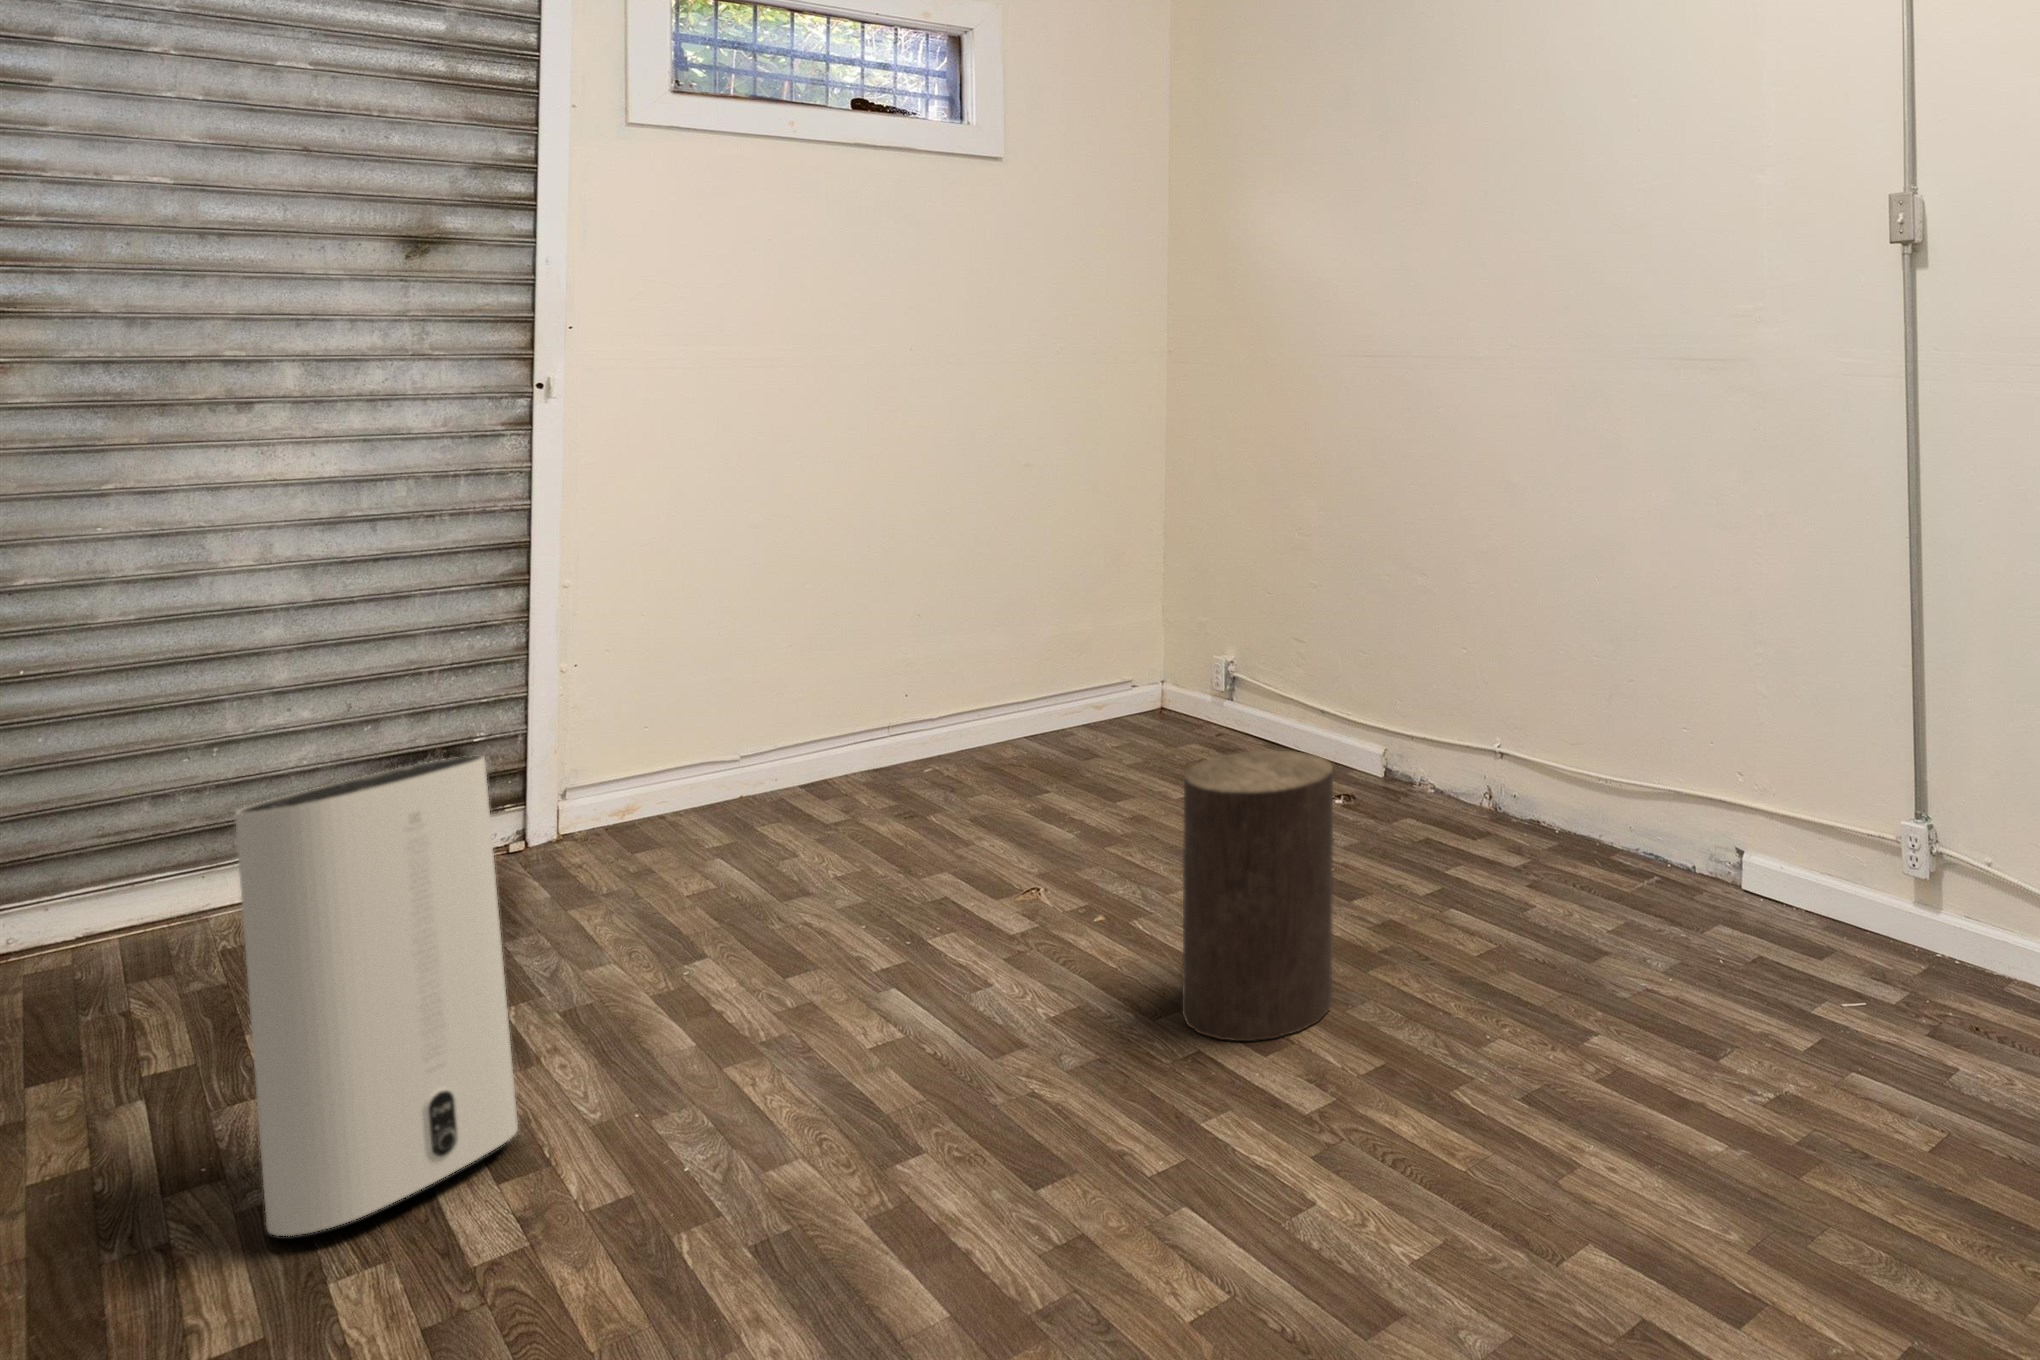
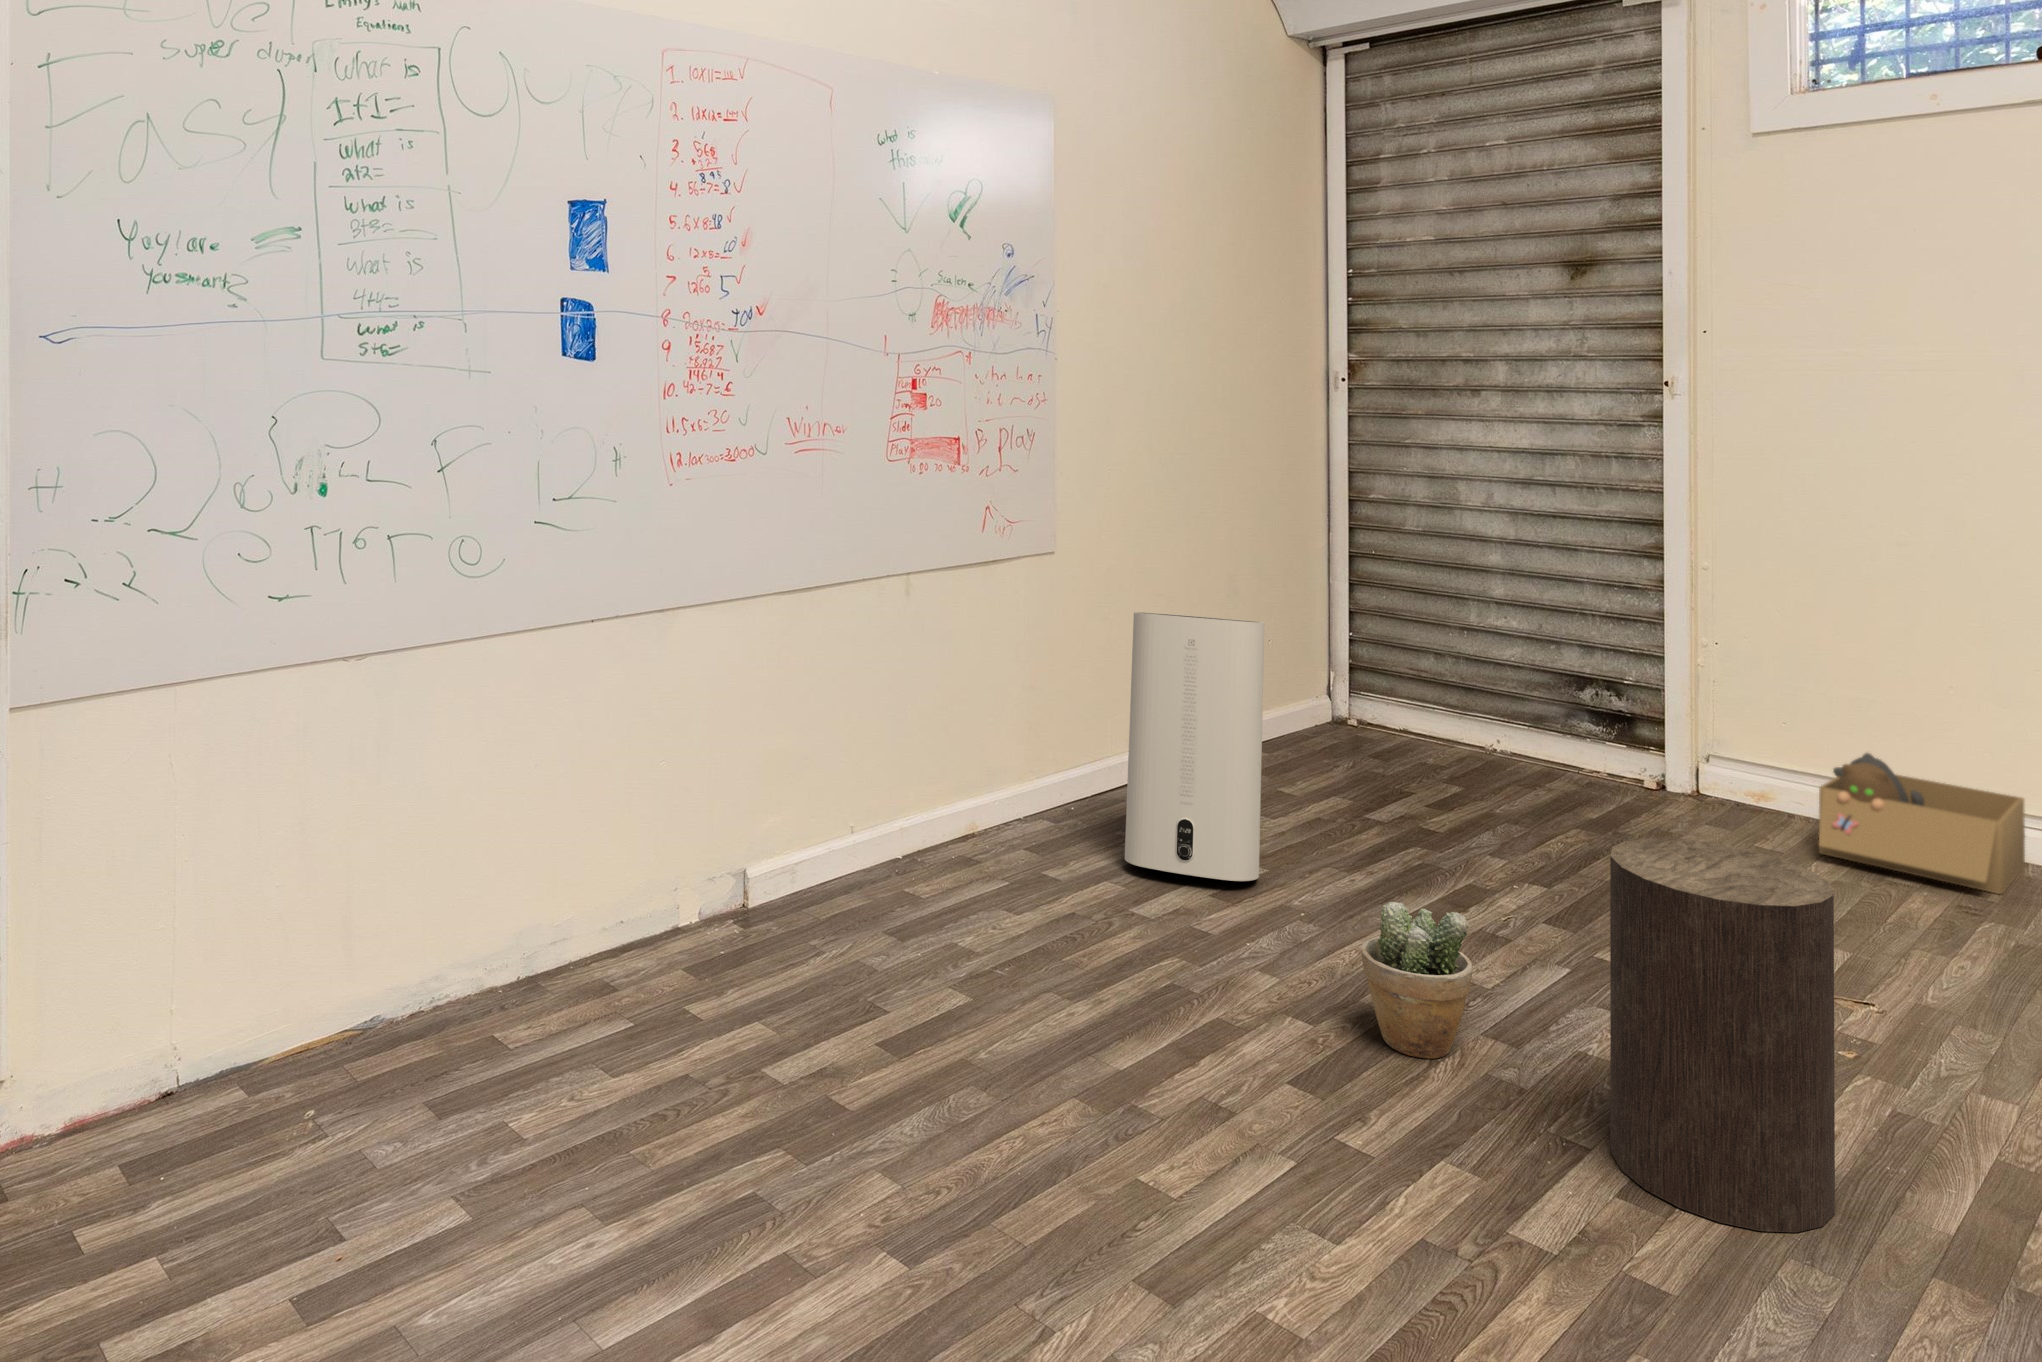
cardboard box: none [720,722,905,829] -> present [1819,753,2025,894]
potted plant: none [946,931,1062,1110] -> present [1361,902,1473,1059]

